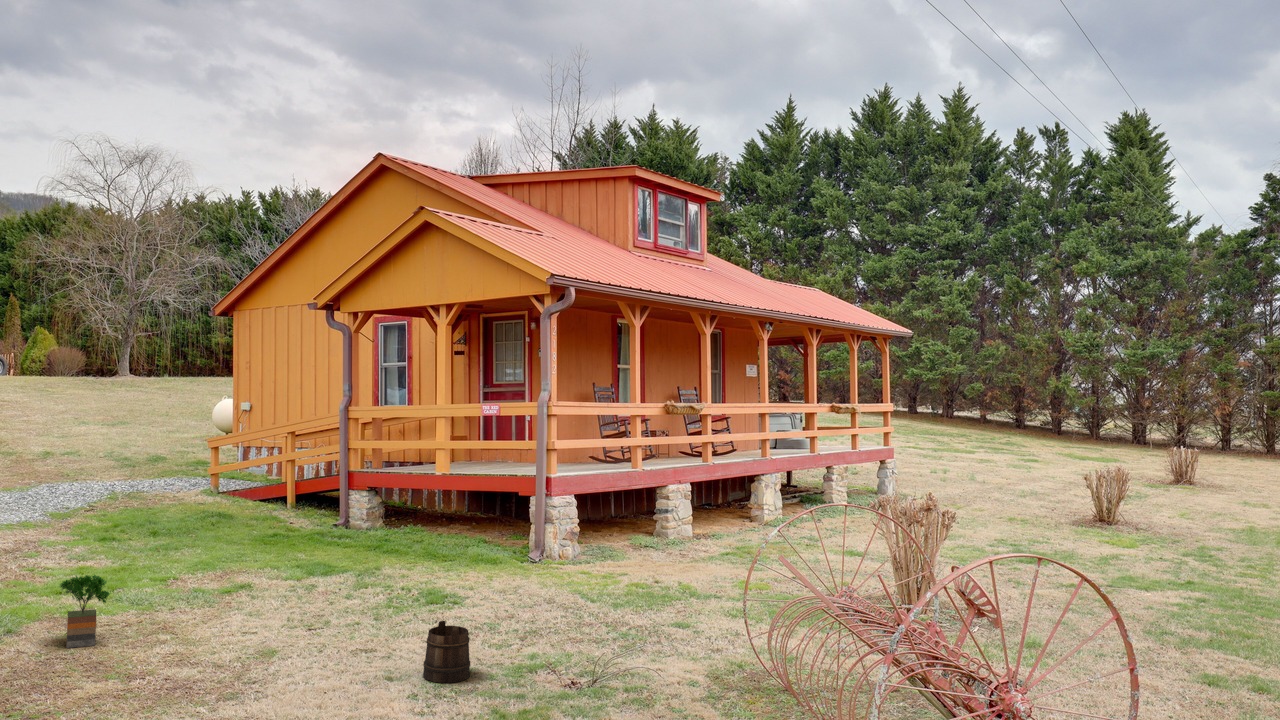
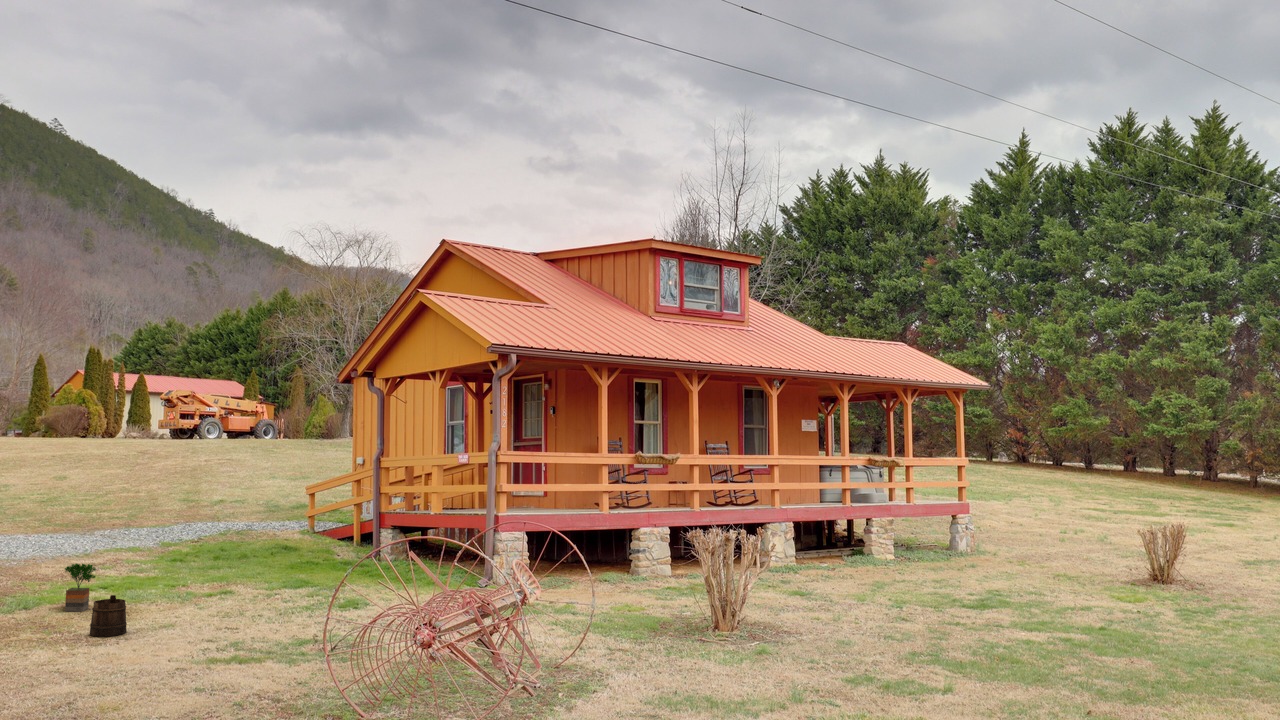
bucket: present [423,621,470,683] -> present [90,595,127,637]

